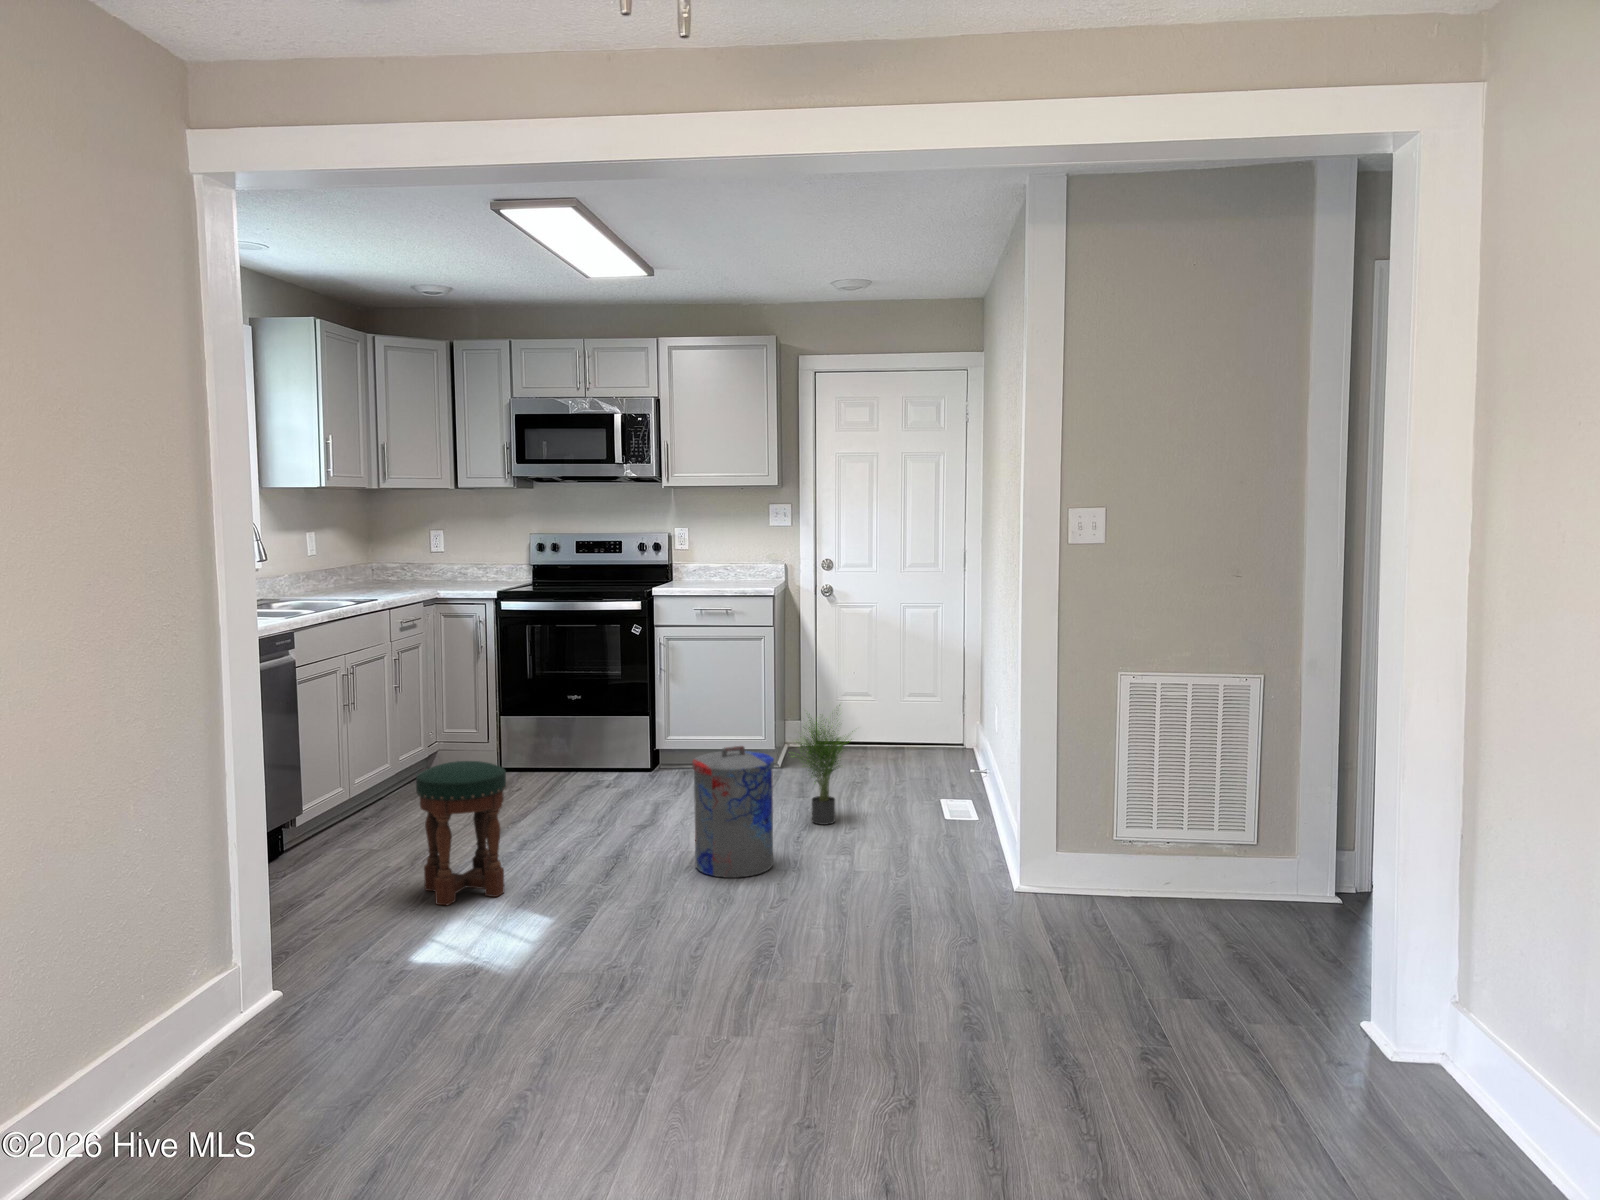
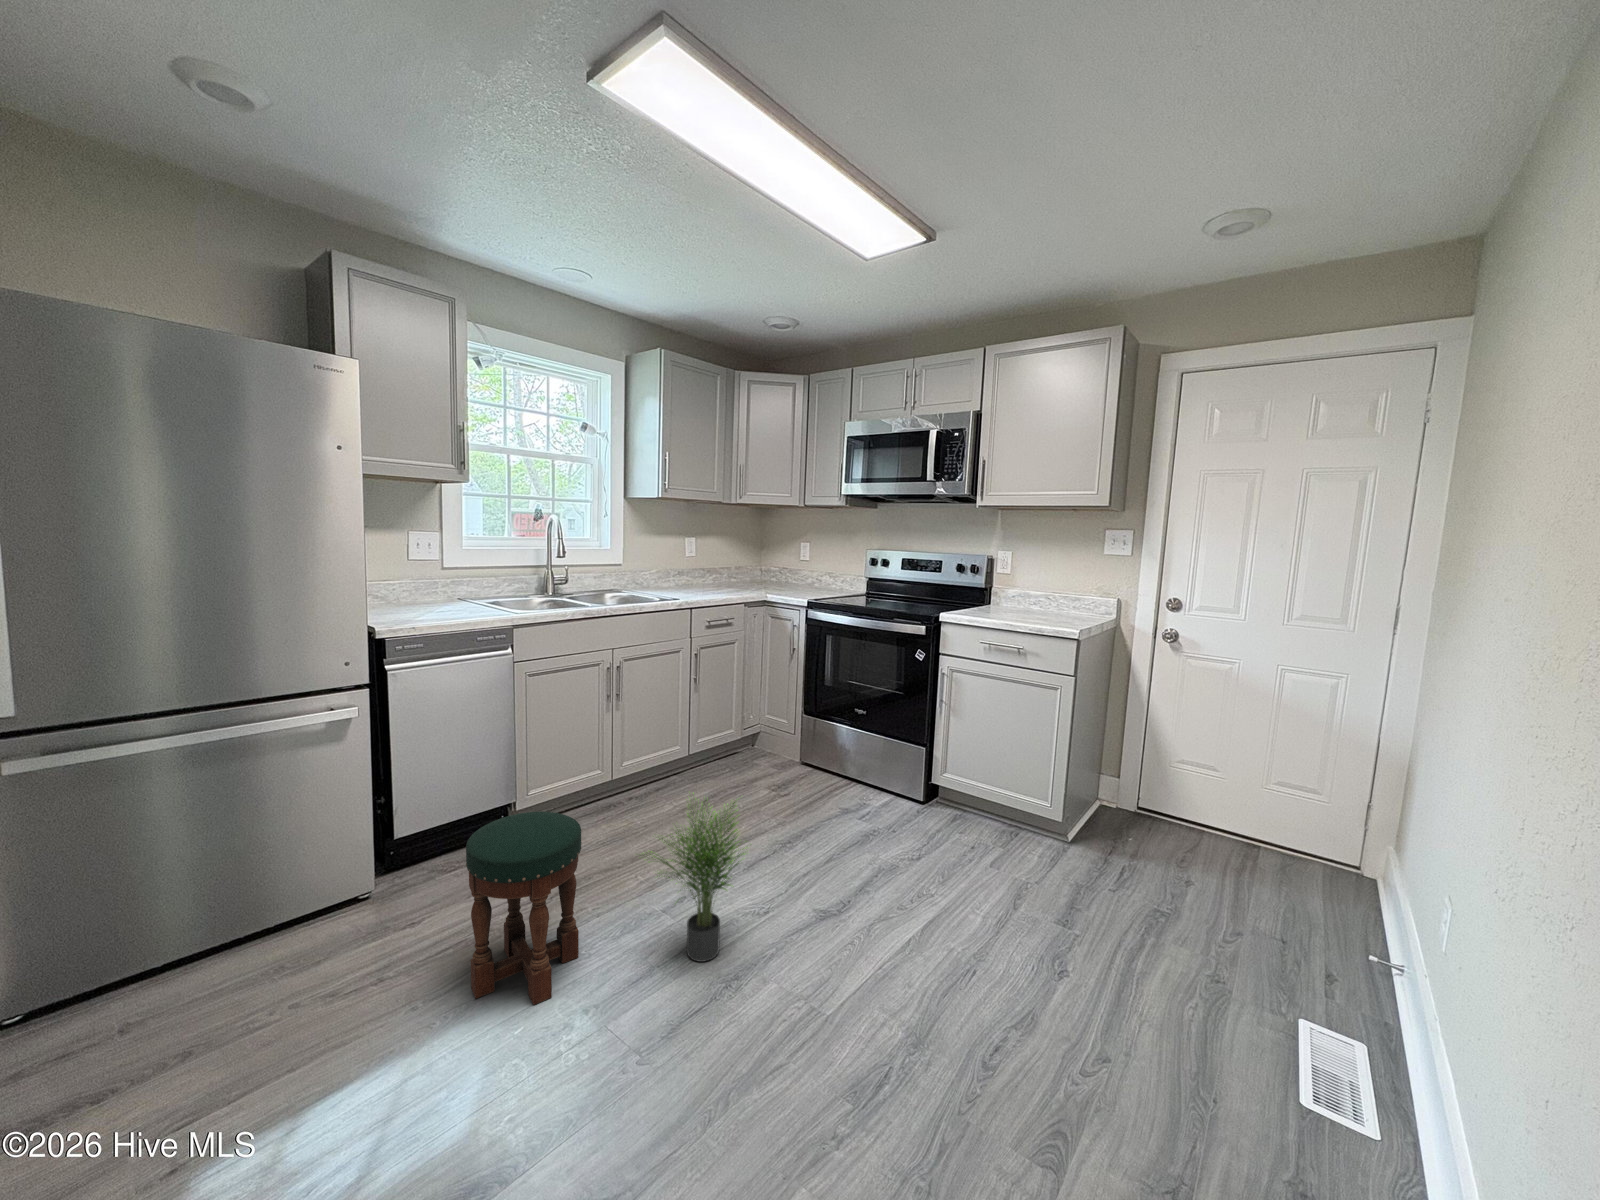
potted plant: present [798,705,853,825] -> present [656,802,748,962]
trash can: present [692,746,774,878] -> none [791,884,922,1130]

